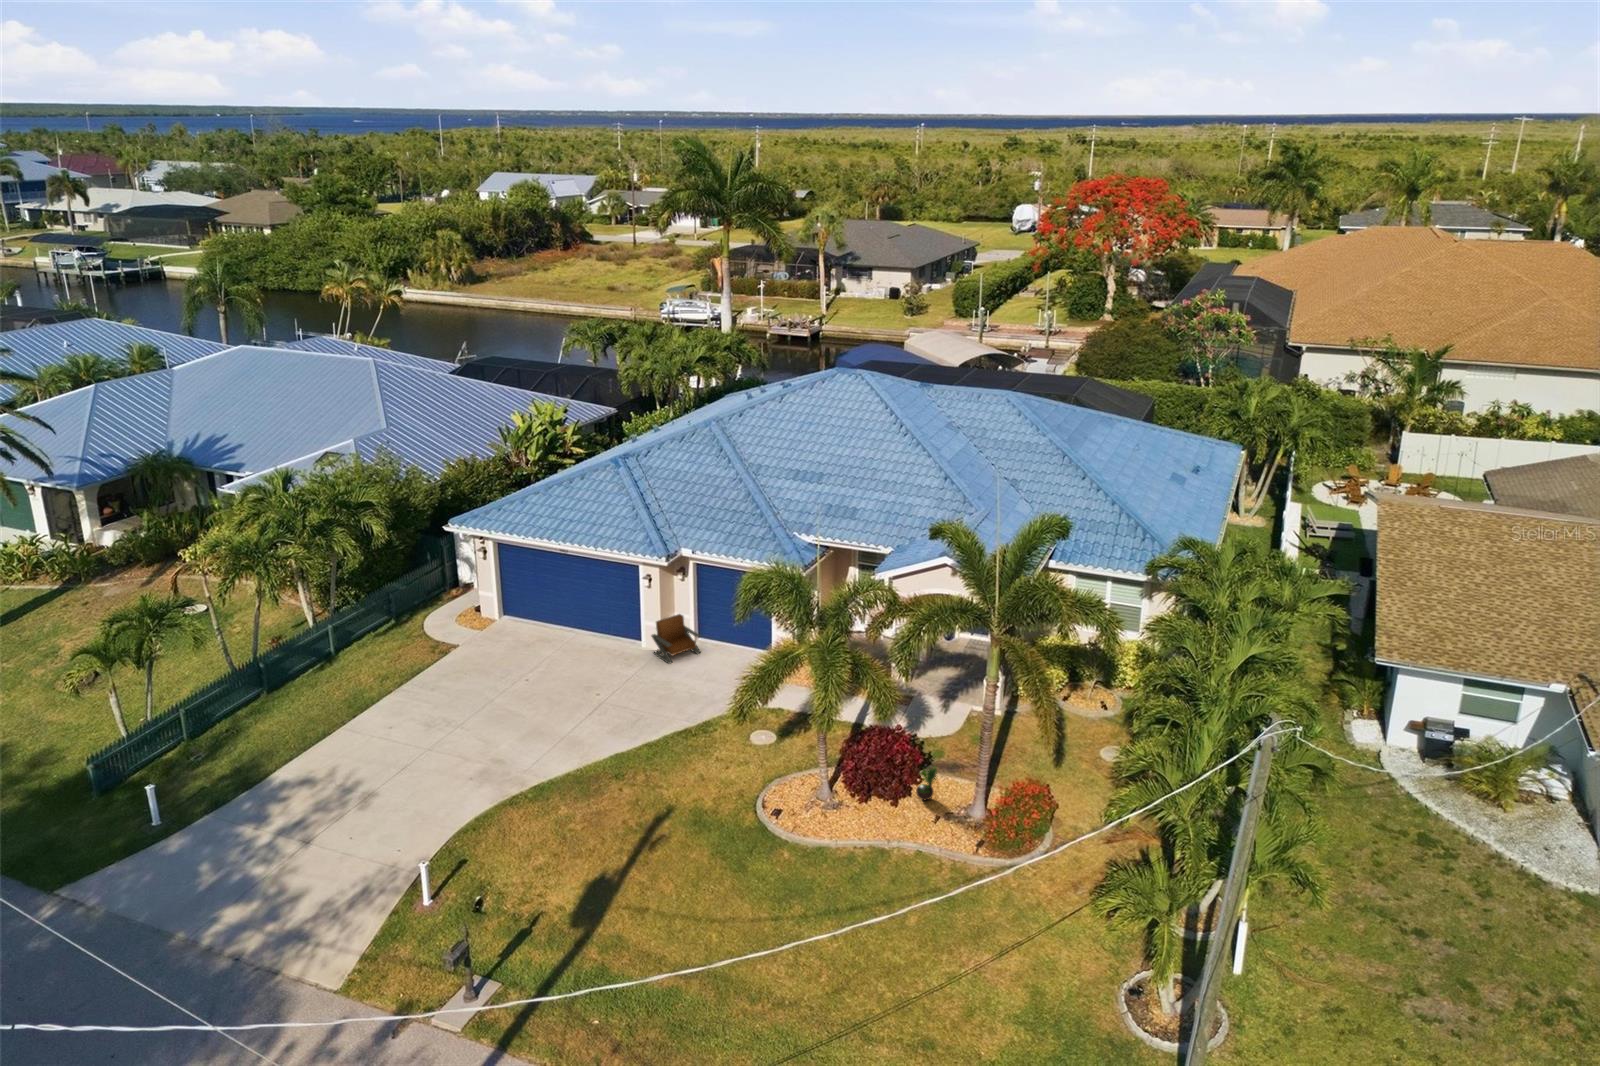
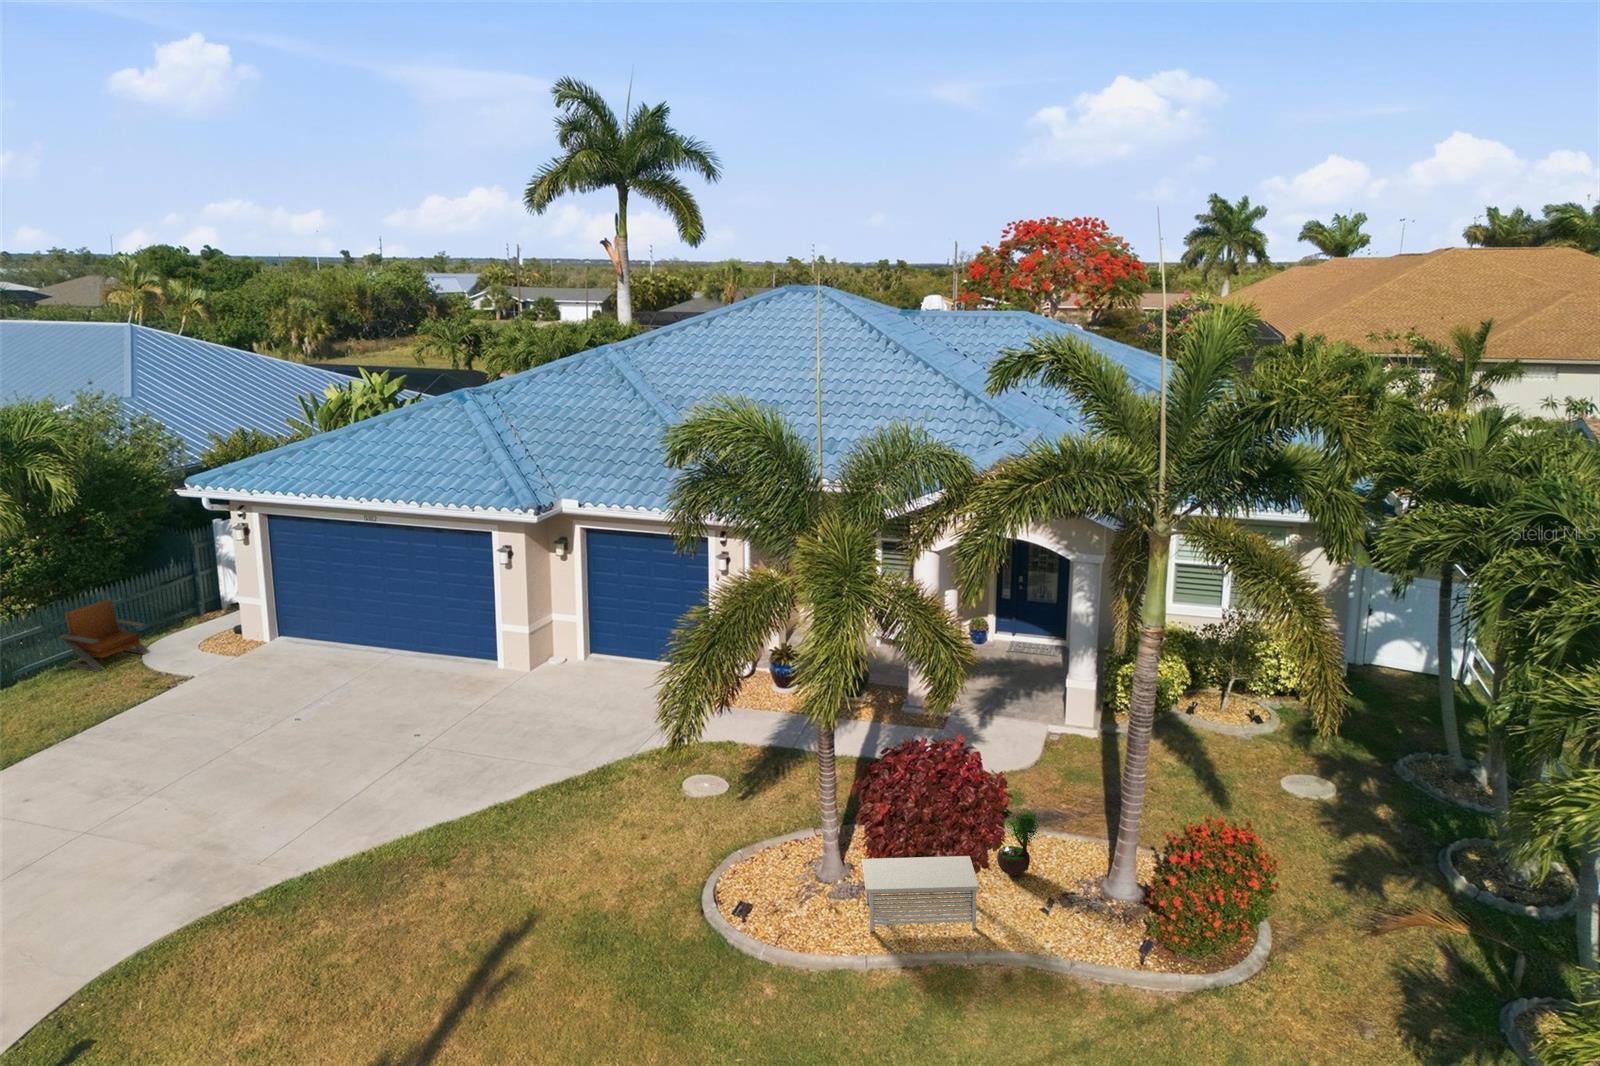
lounge chair: present [651,614,700,664] -> present [59,600,149,672]
storage bench: none [840,789,899,829] -> present [862,856,979,932]

